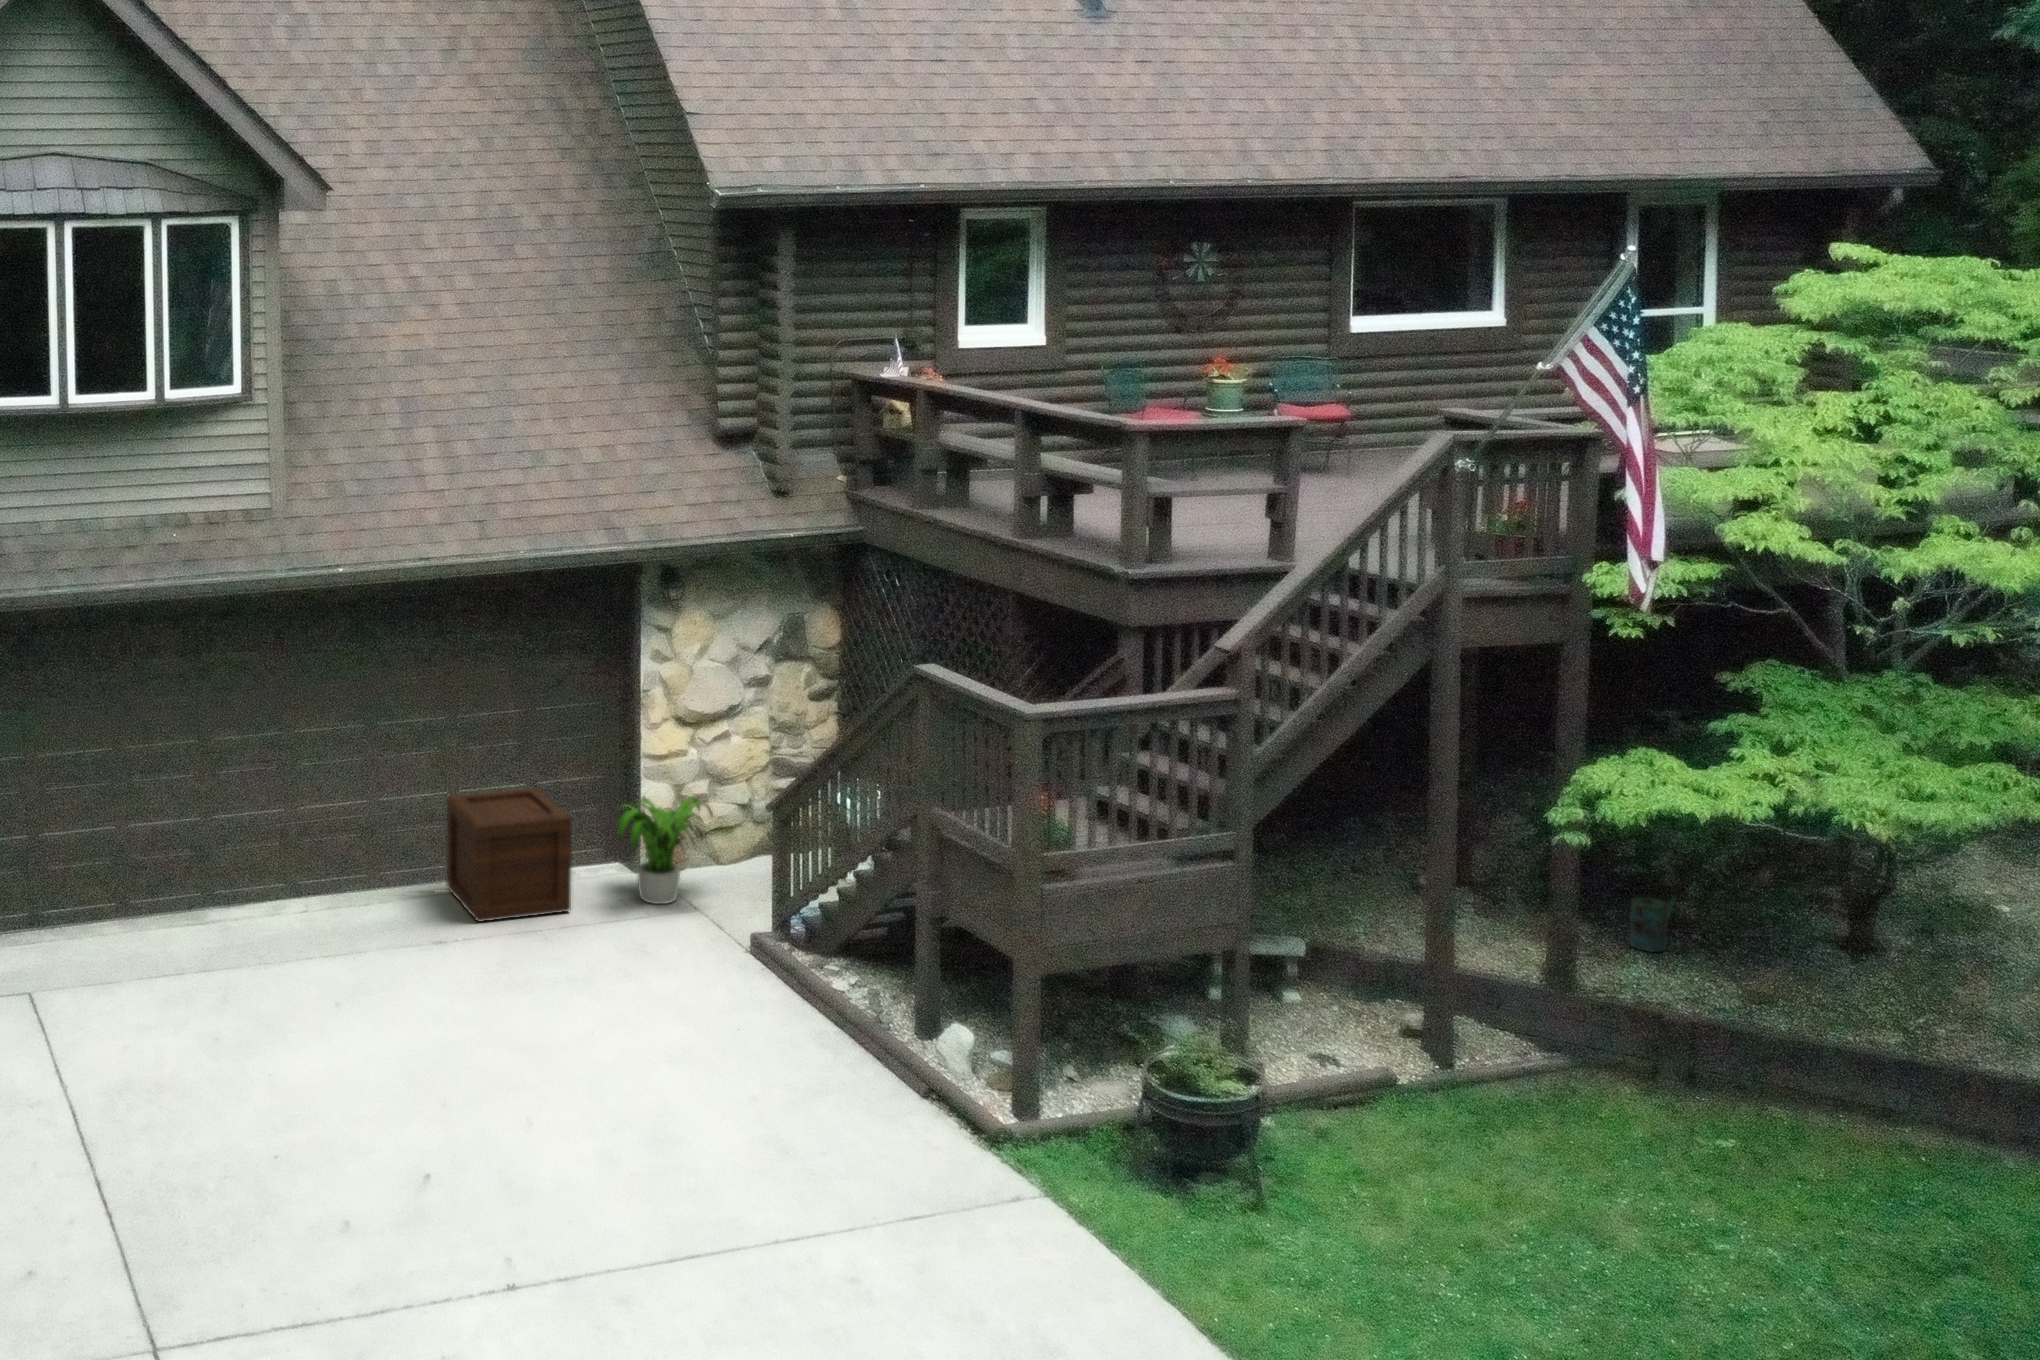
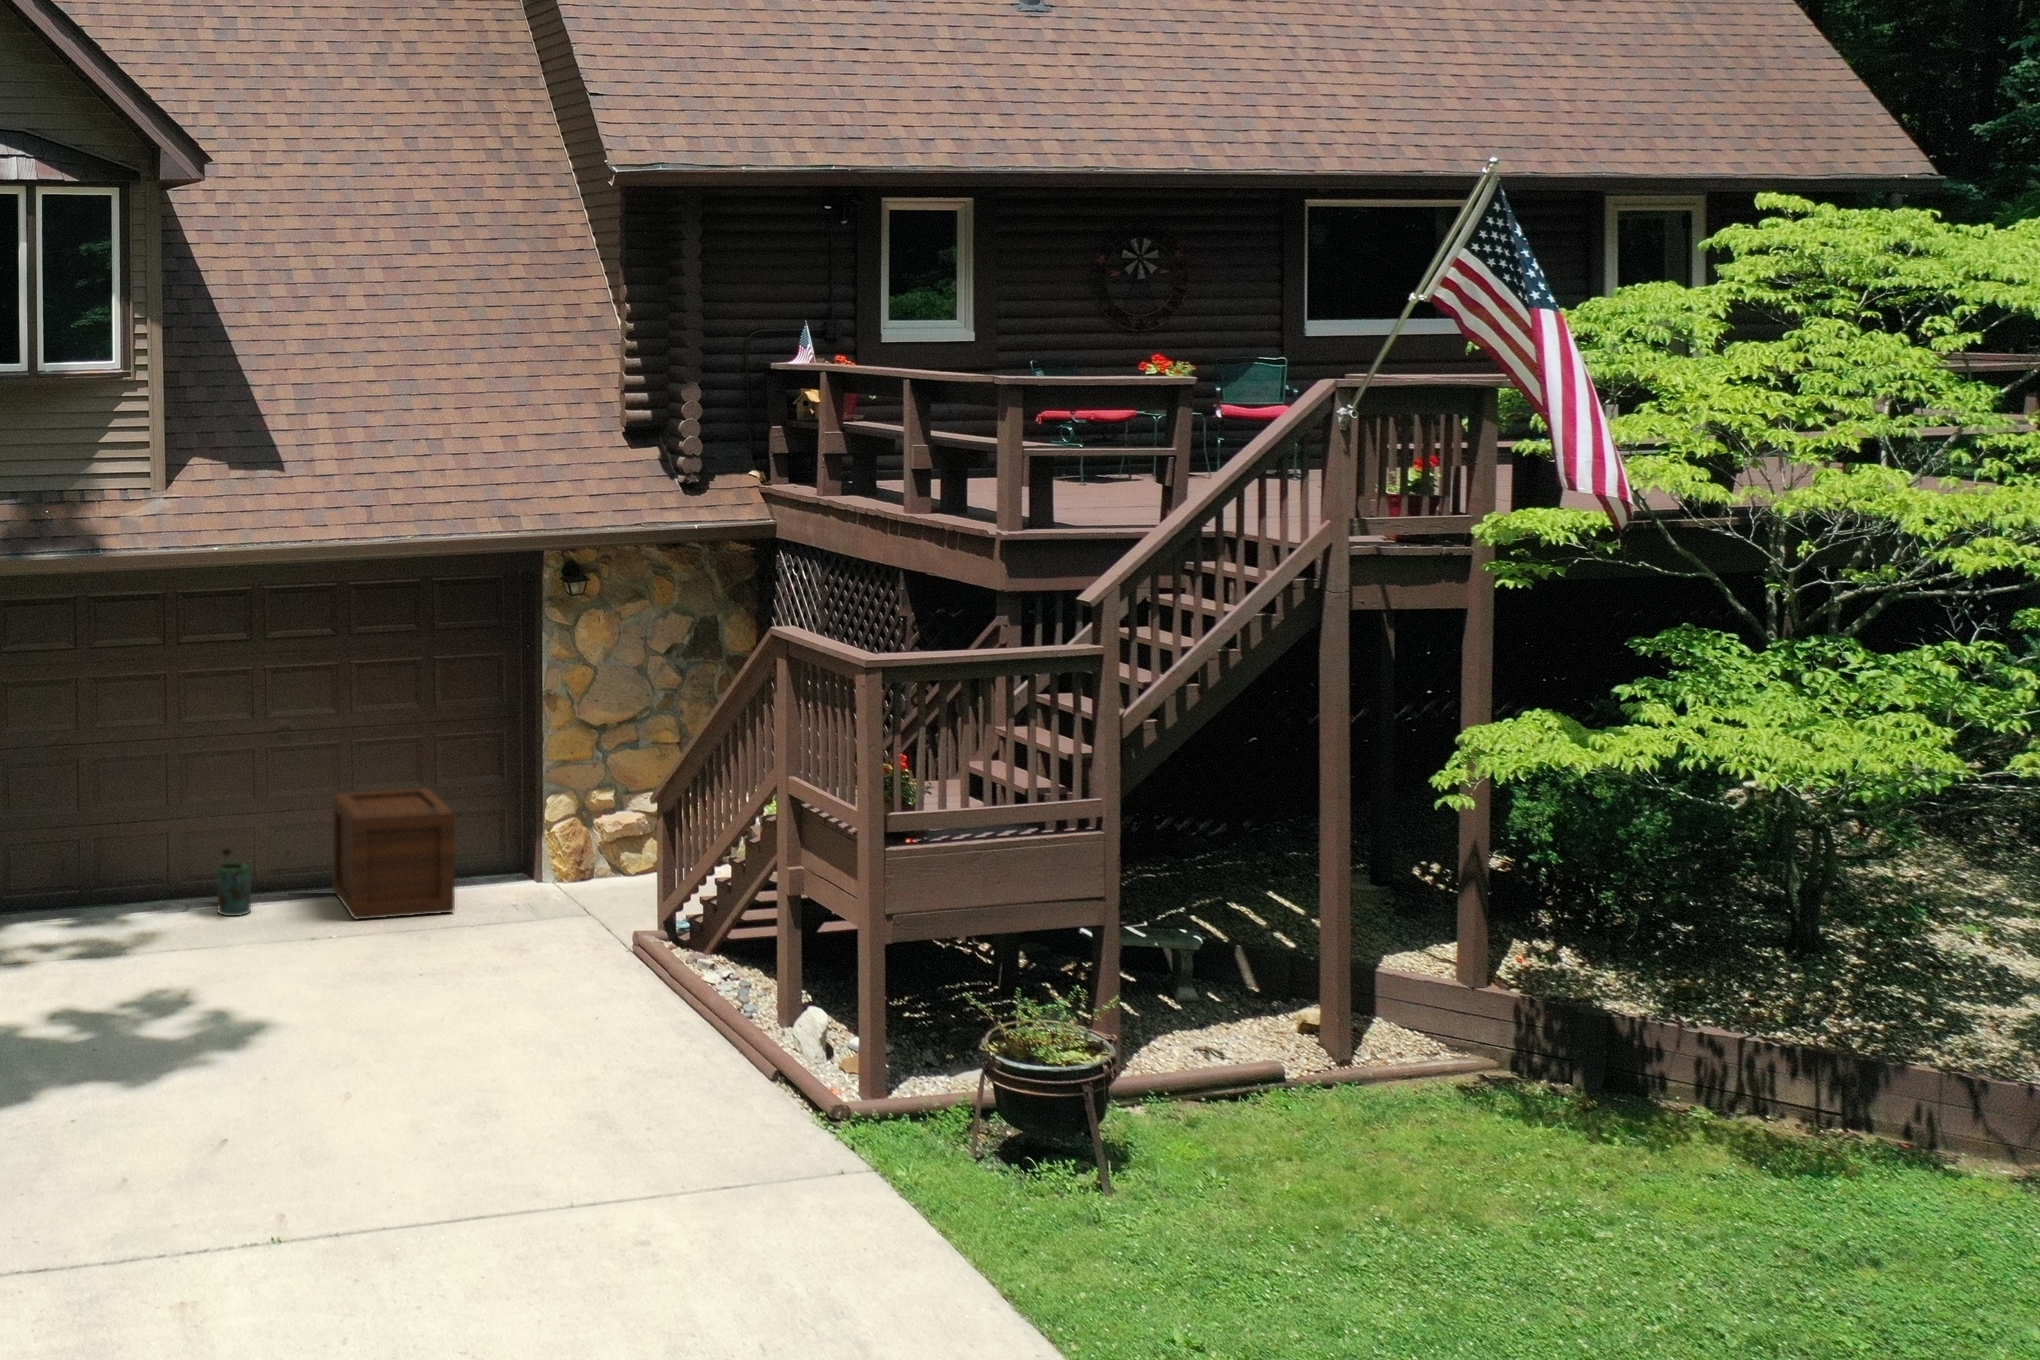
potted plant: present [617,798,713,904] -> none [503,798,609,908]
watering can: present [1629,888,1682,952] -> present [218,849,251,916]

